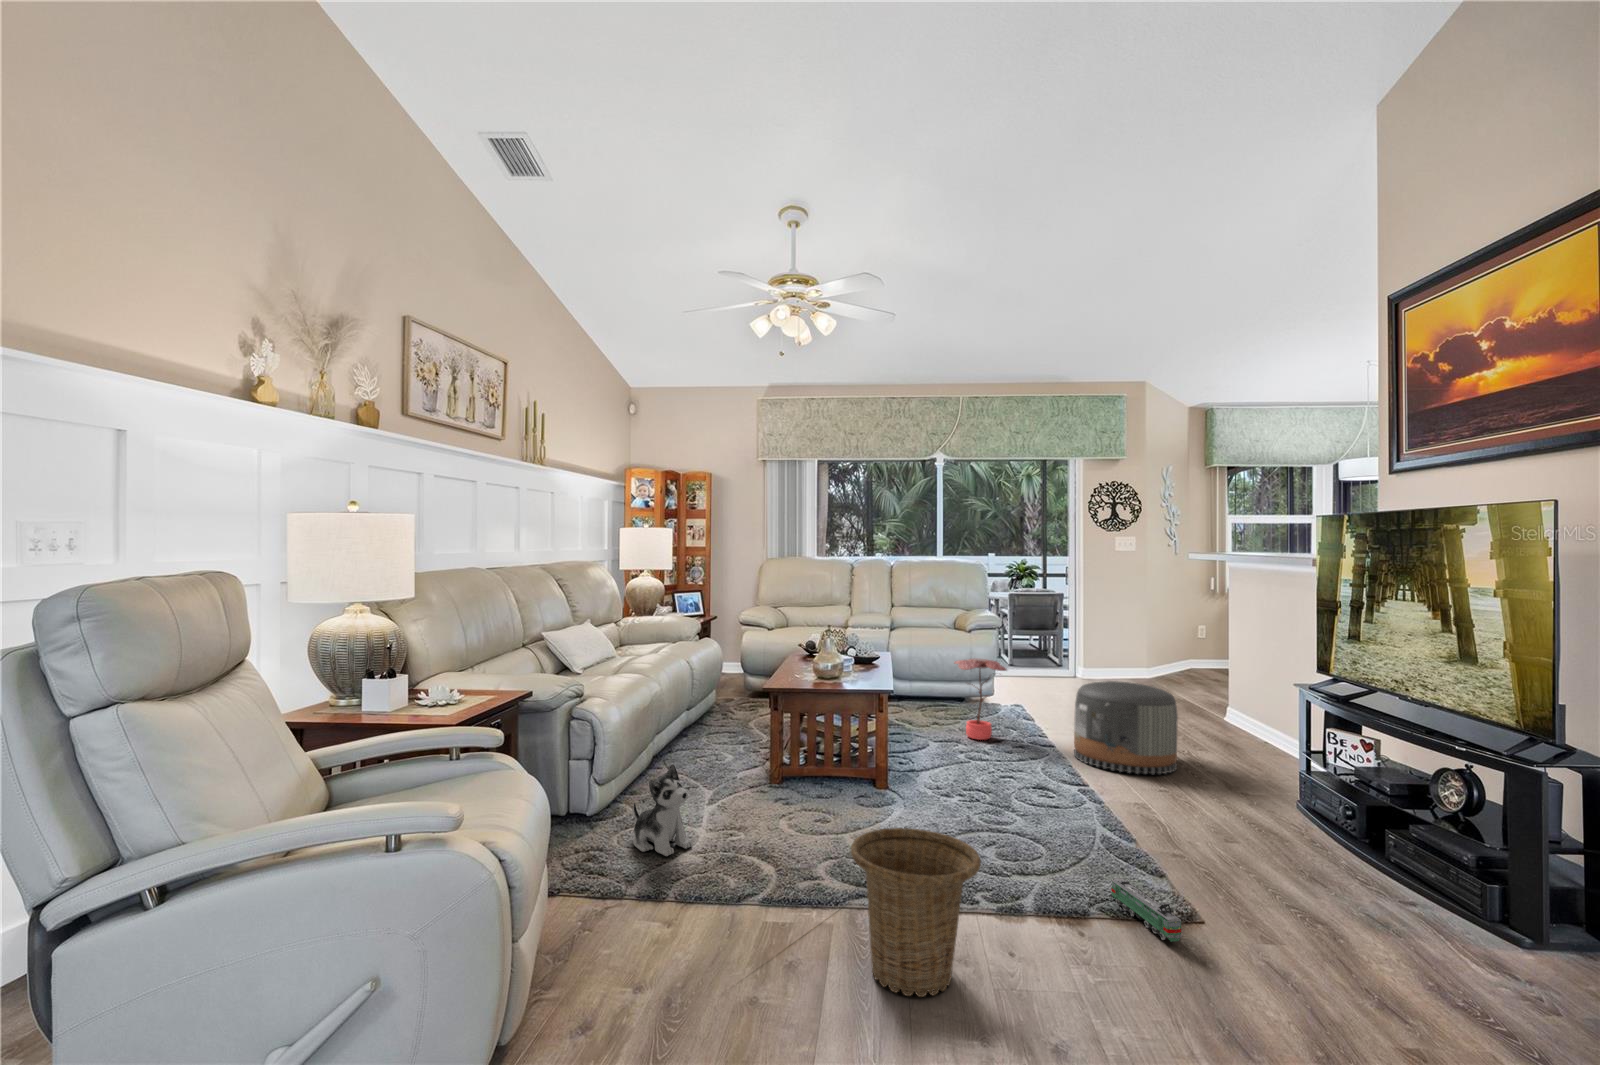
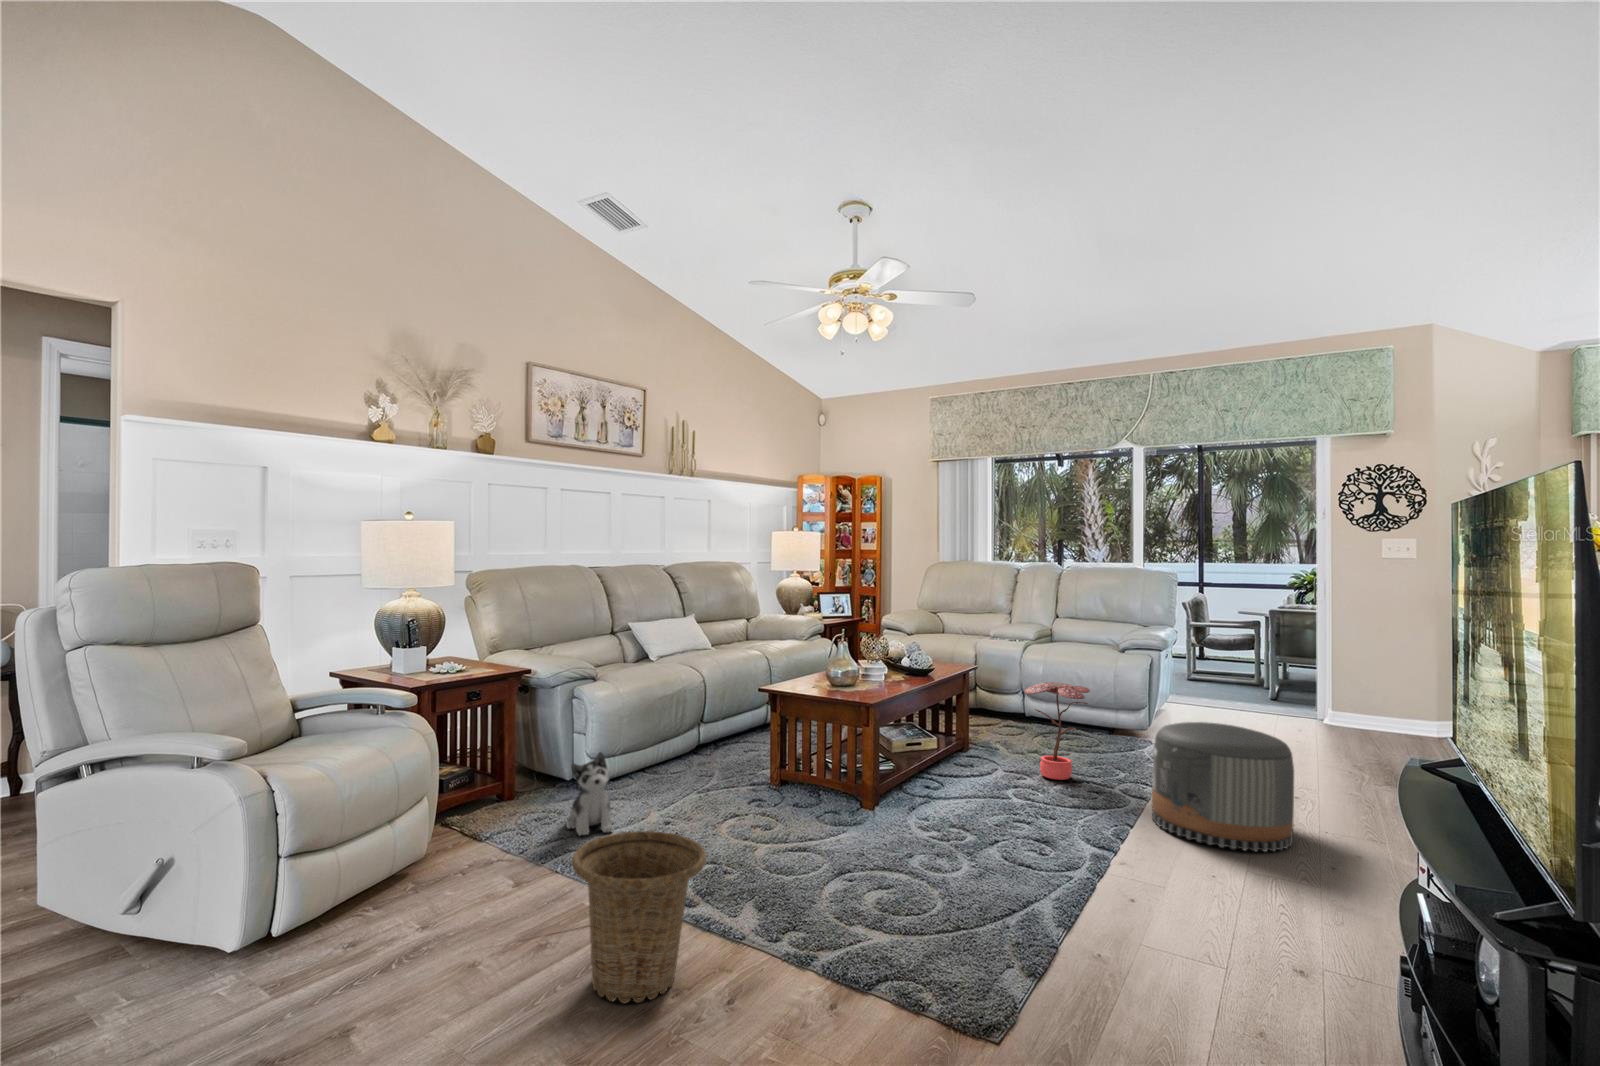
toy train: present [1111,878,1182,942] -> none [935,944,966,1029]

